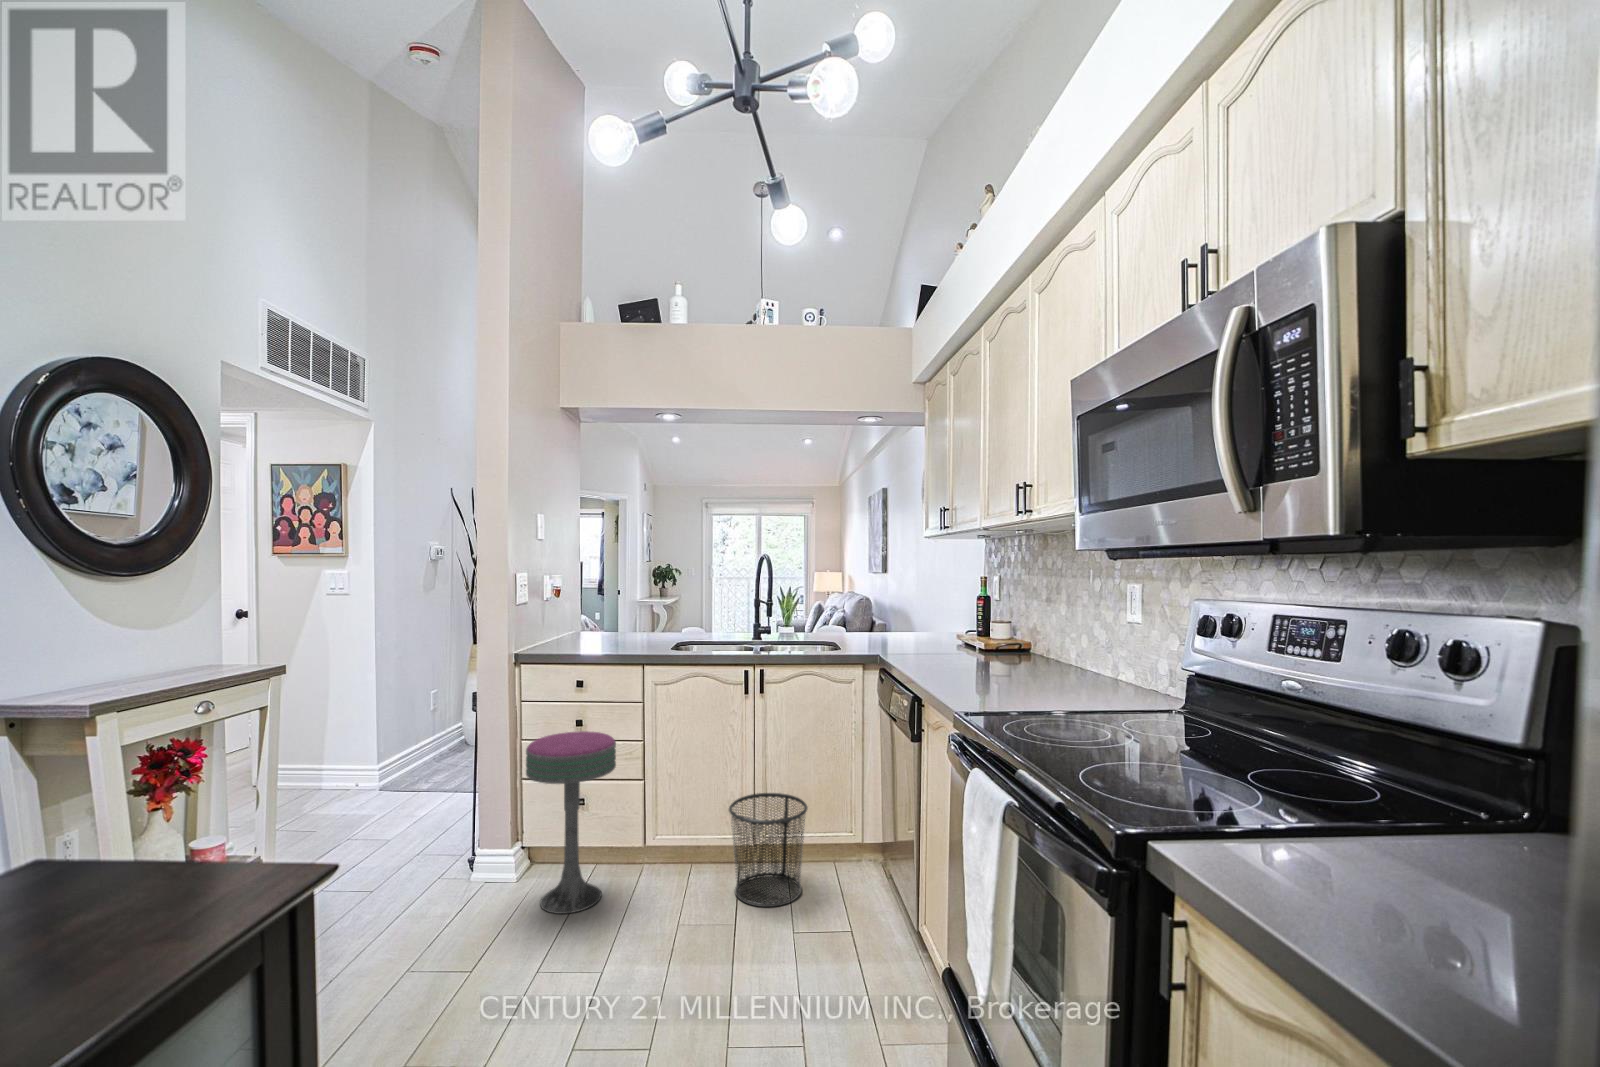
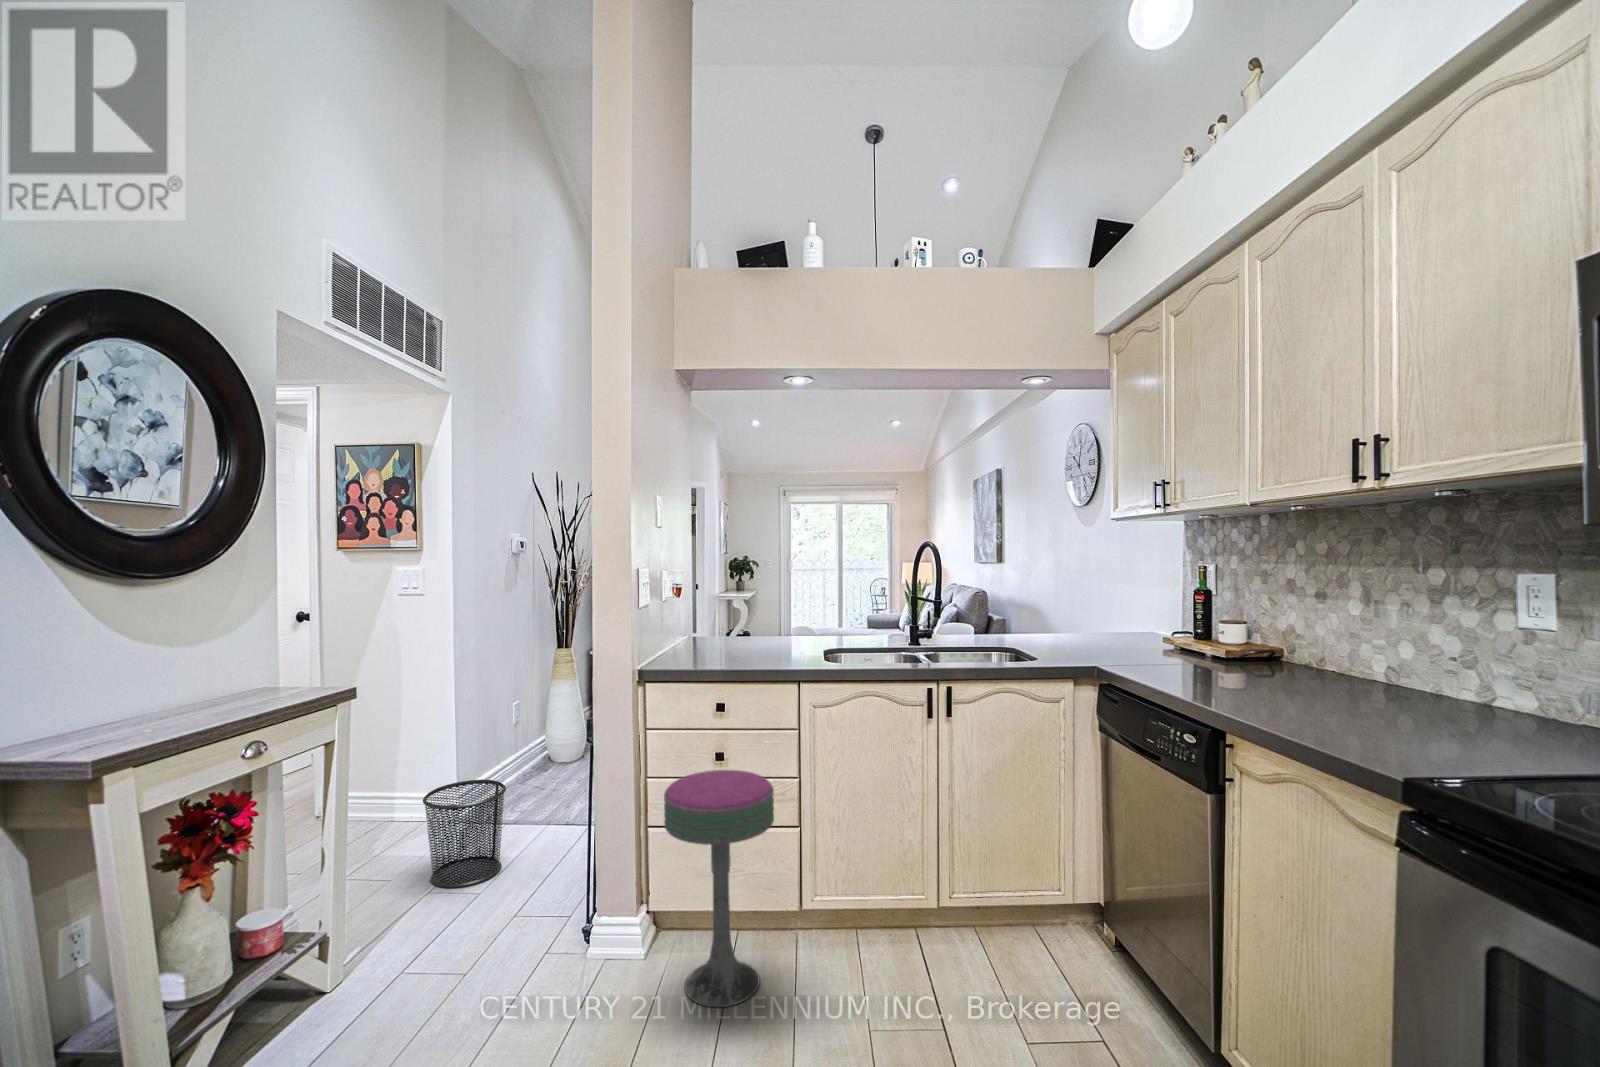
waste bin: present [729,793,808,907] -> present [423,780,506,888]

